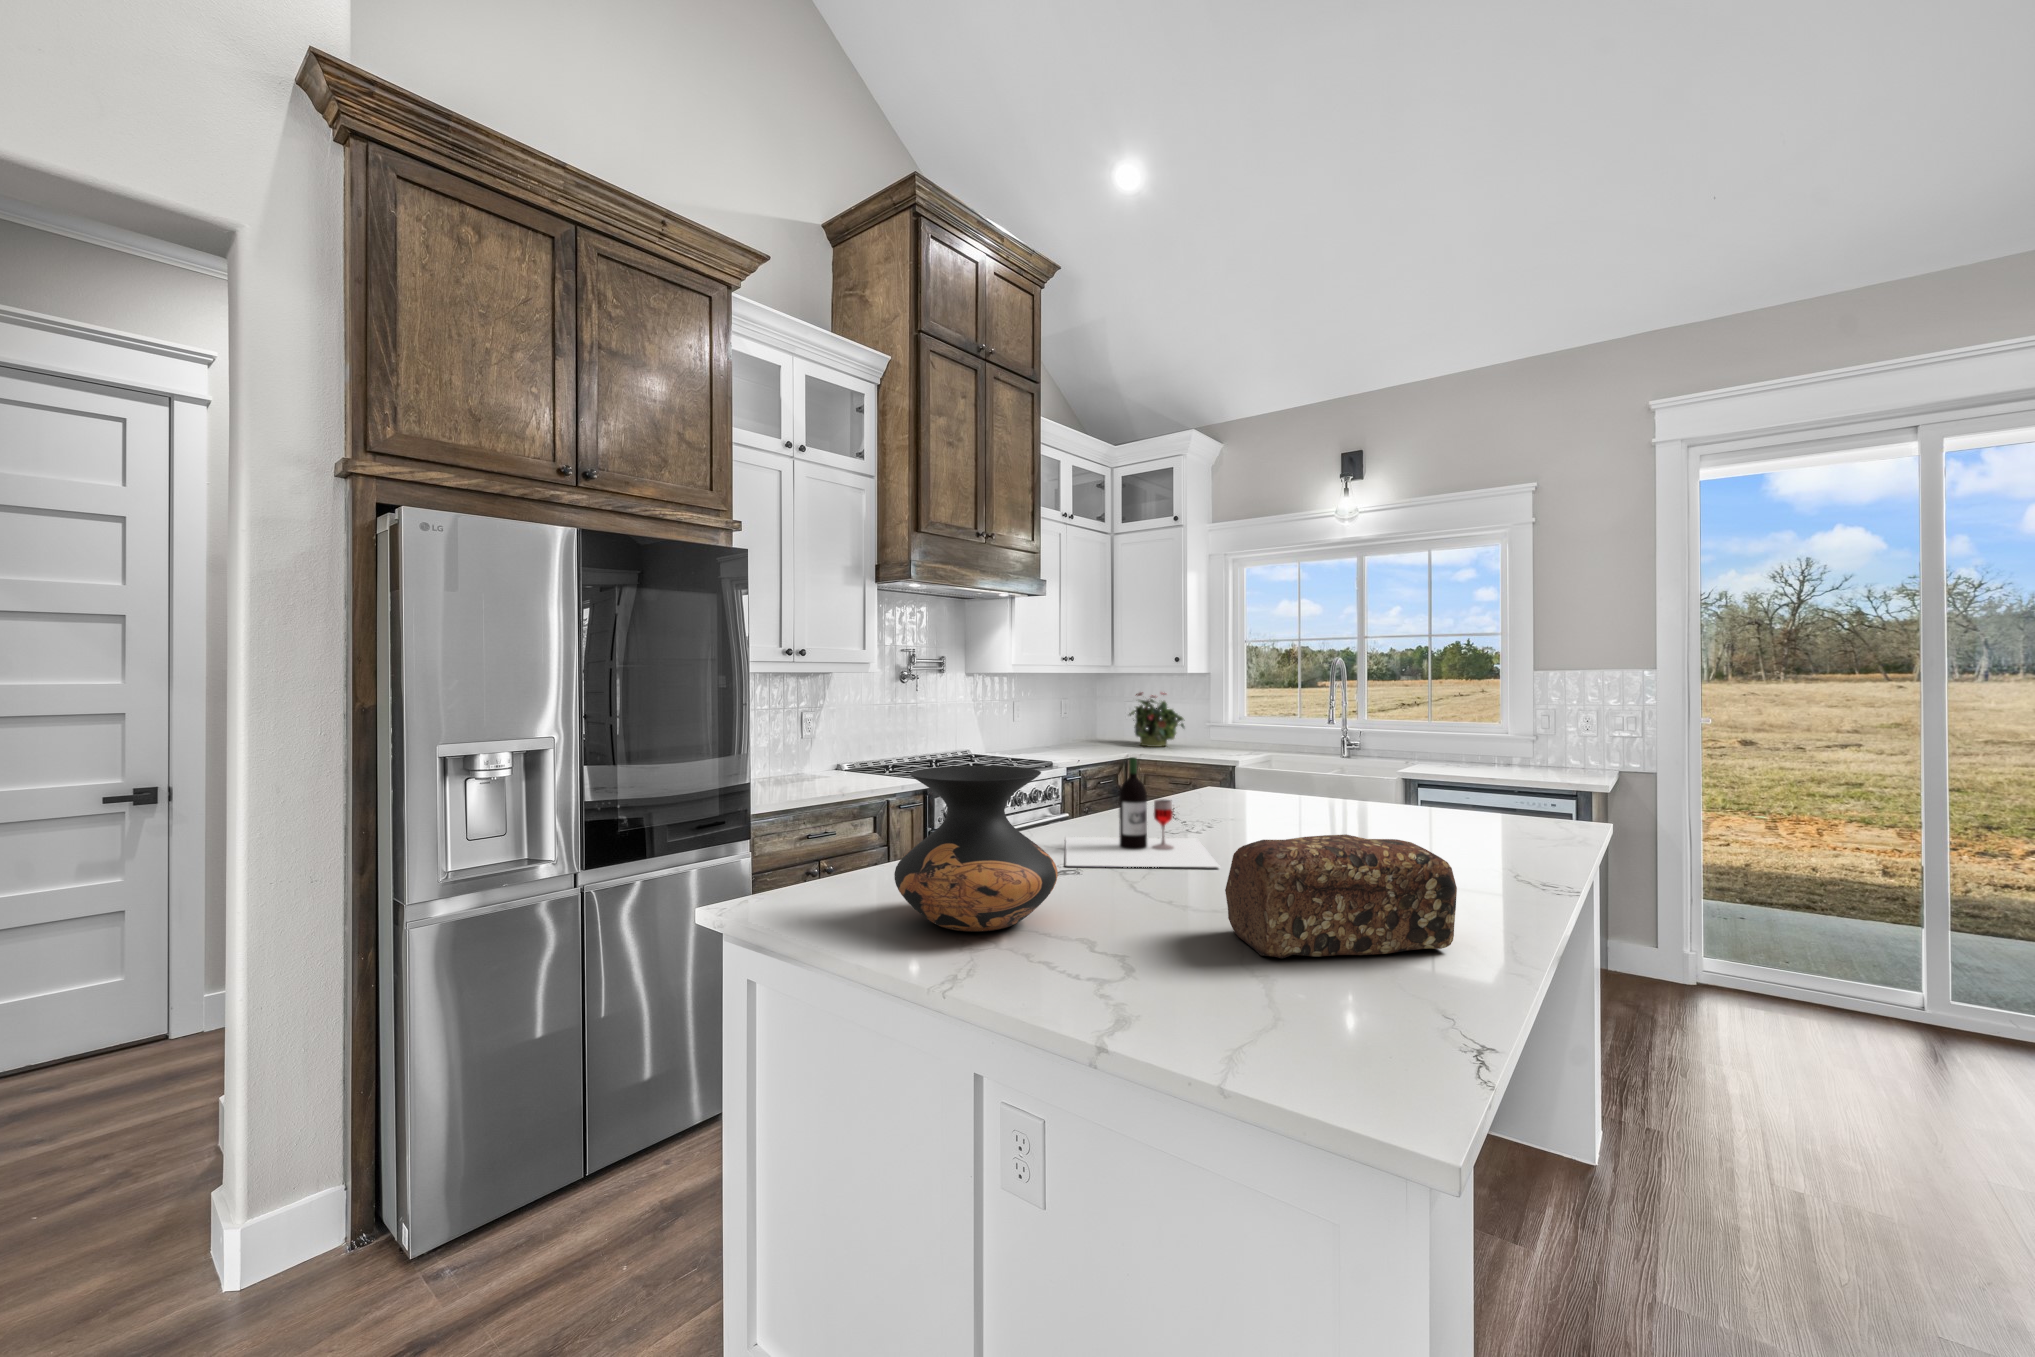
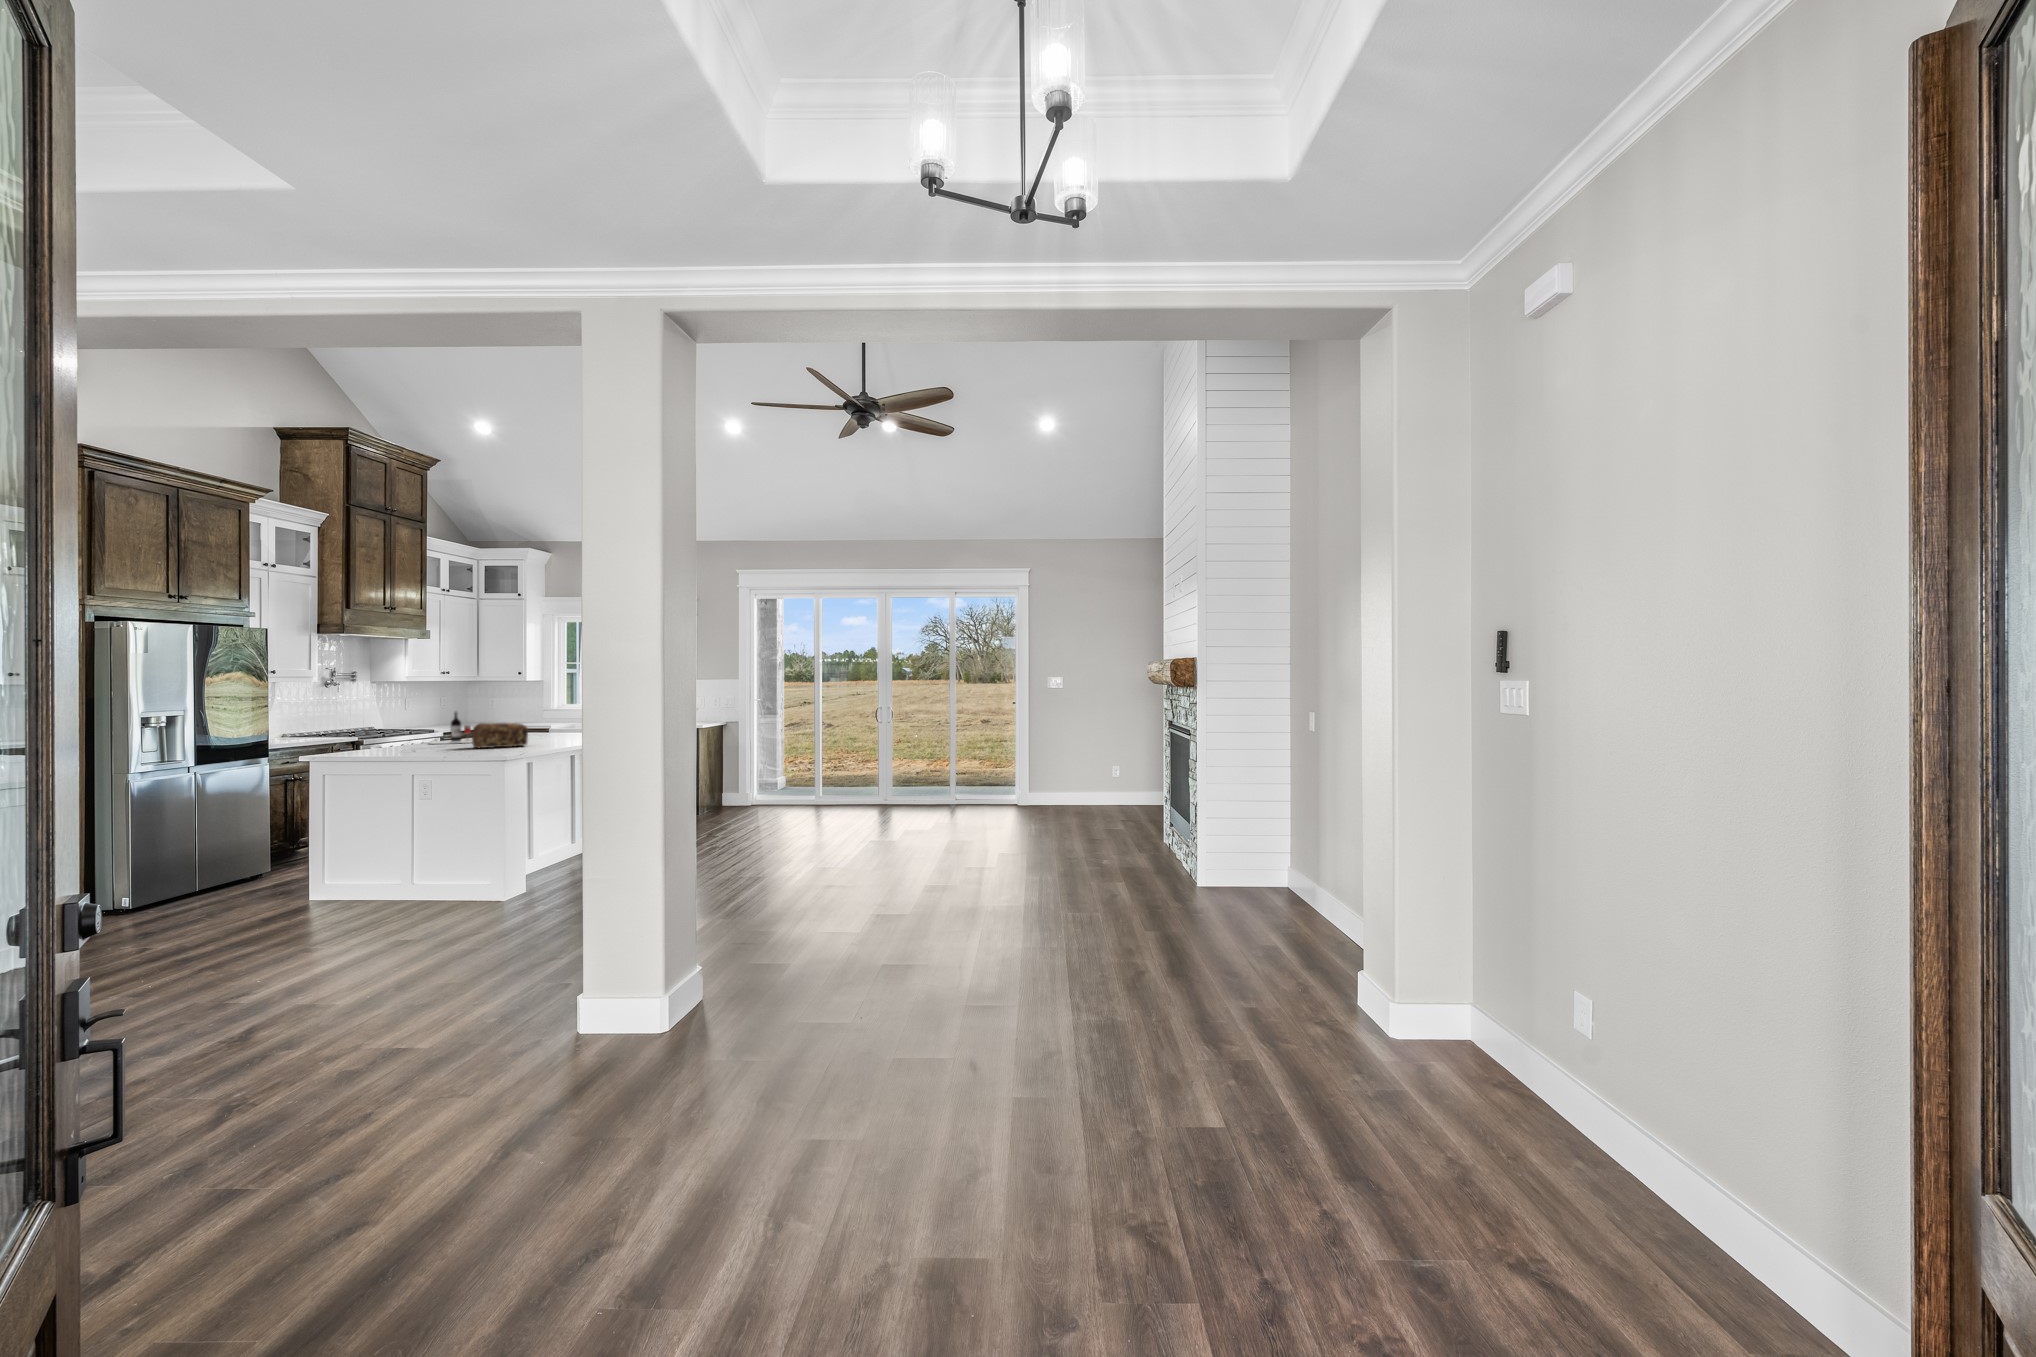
potted plant: present [1129,692,1184,747] -> none [488,692,526,725]
vase: present [894,766,1057,932] -> none [371,710,423,750]

